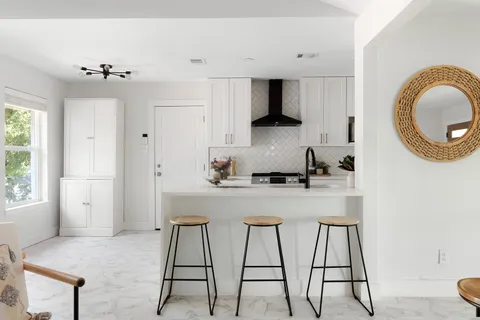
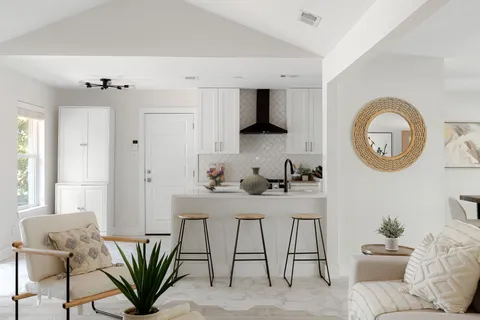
vase: none [251,155,289,190] -> present [241,167,270,195]

